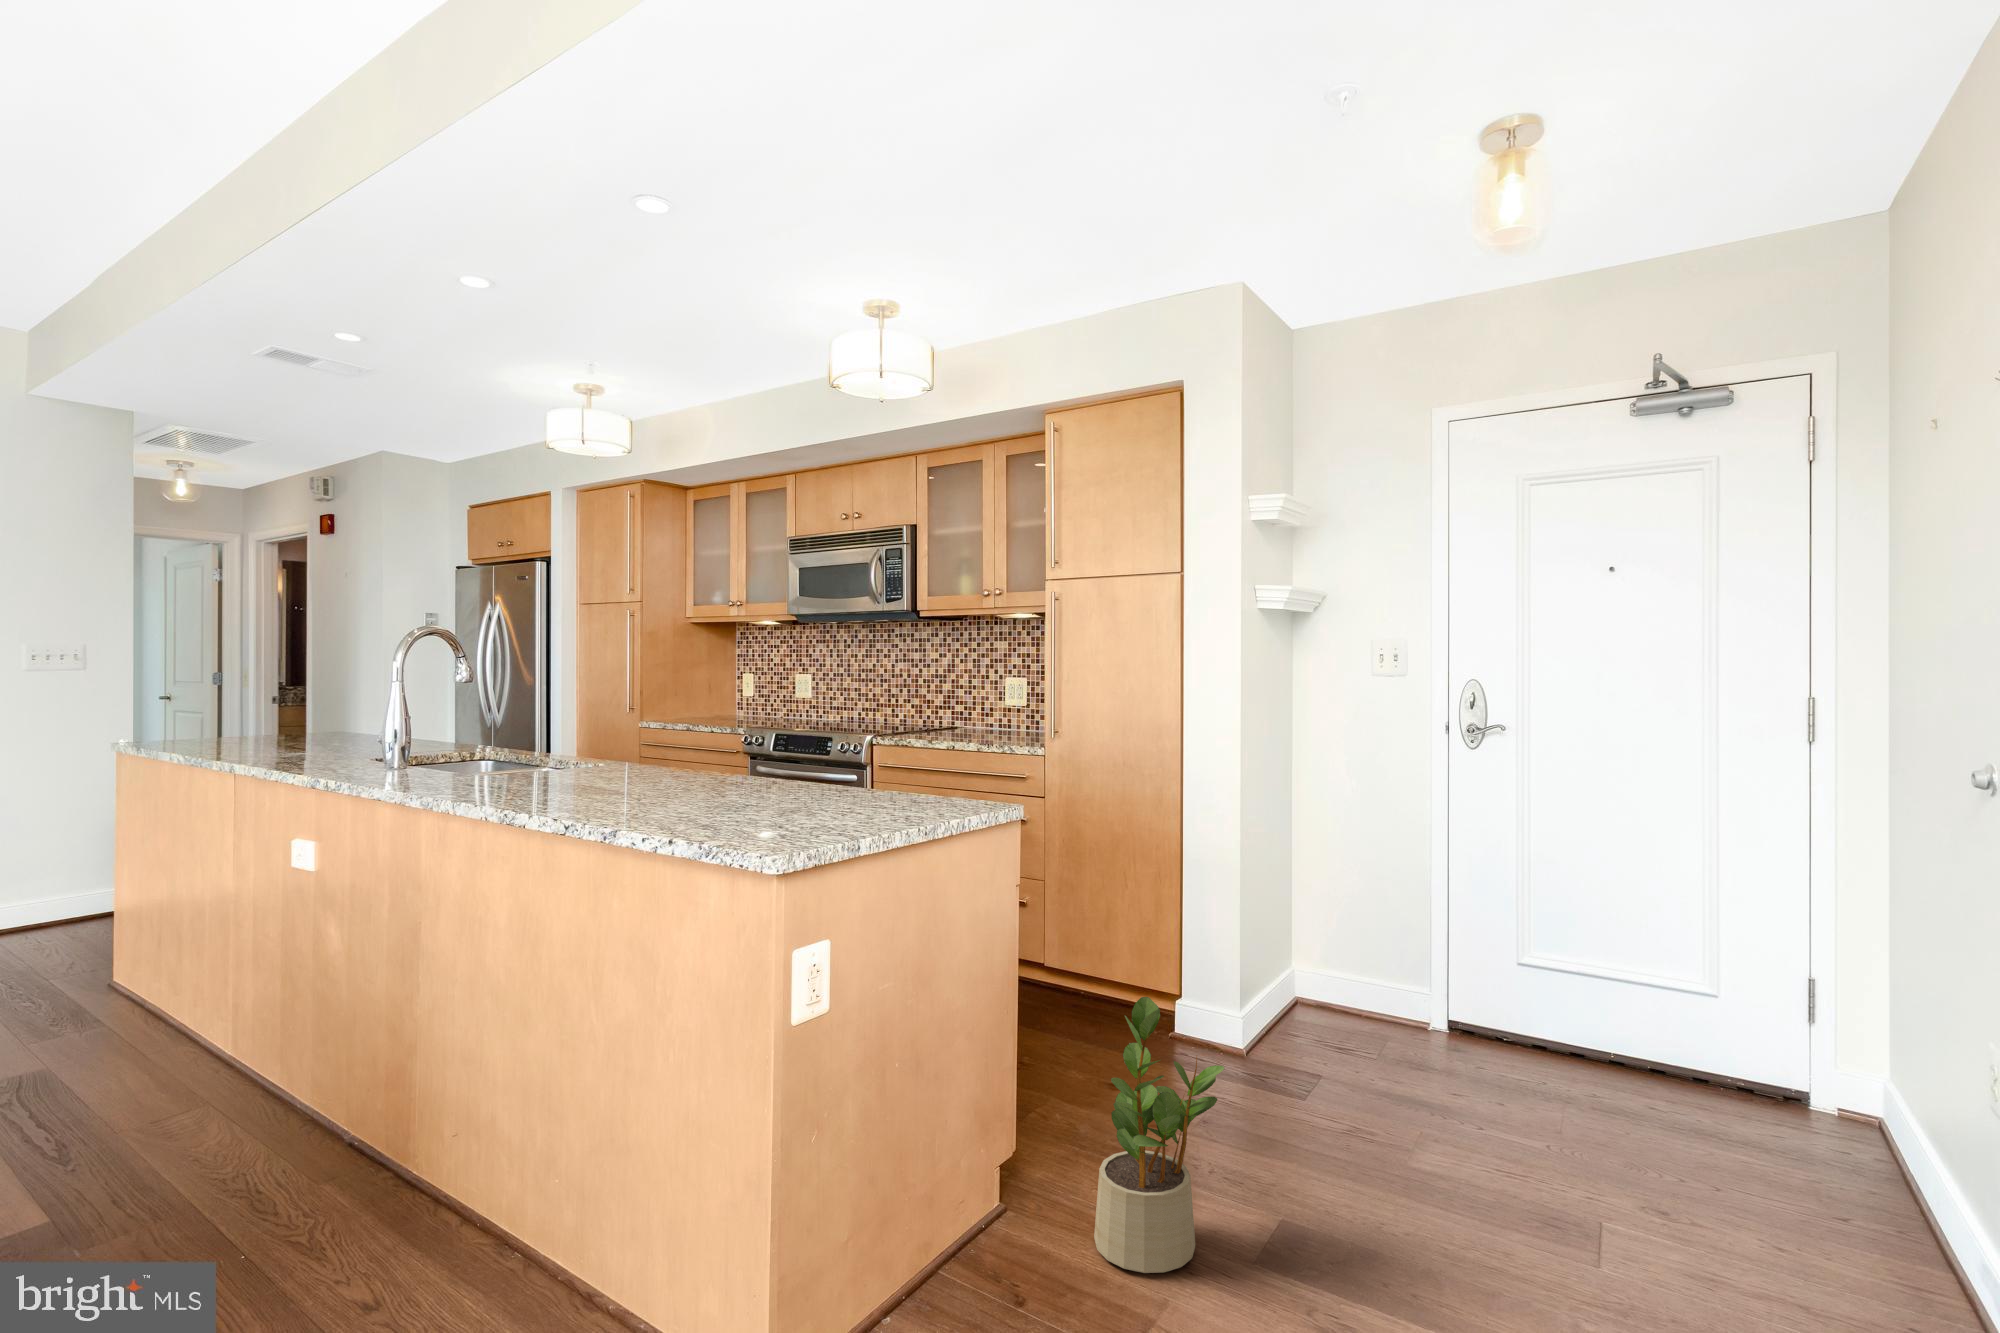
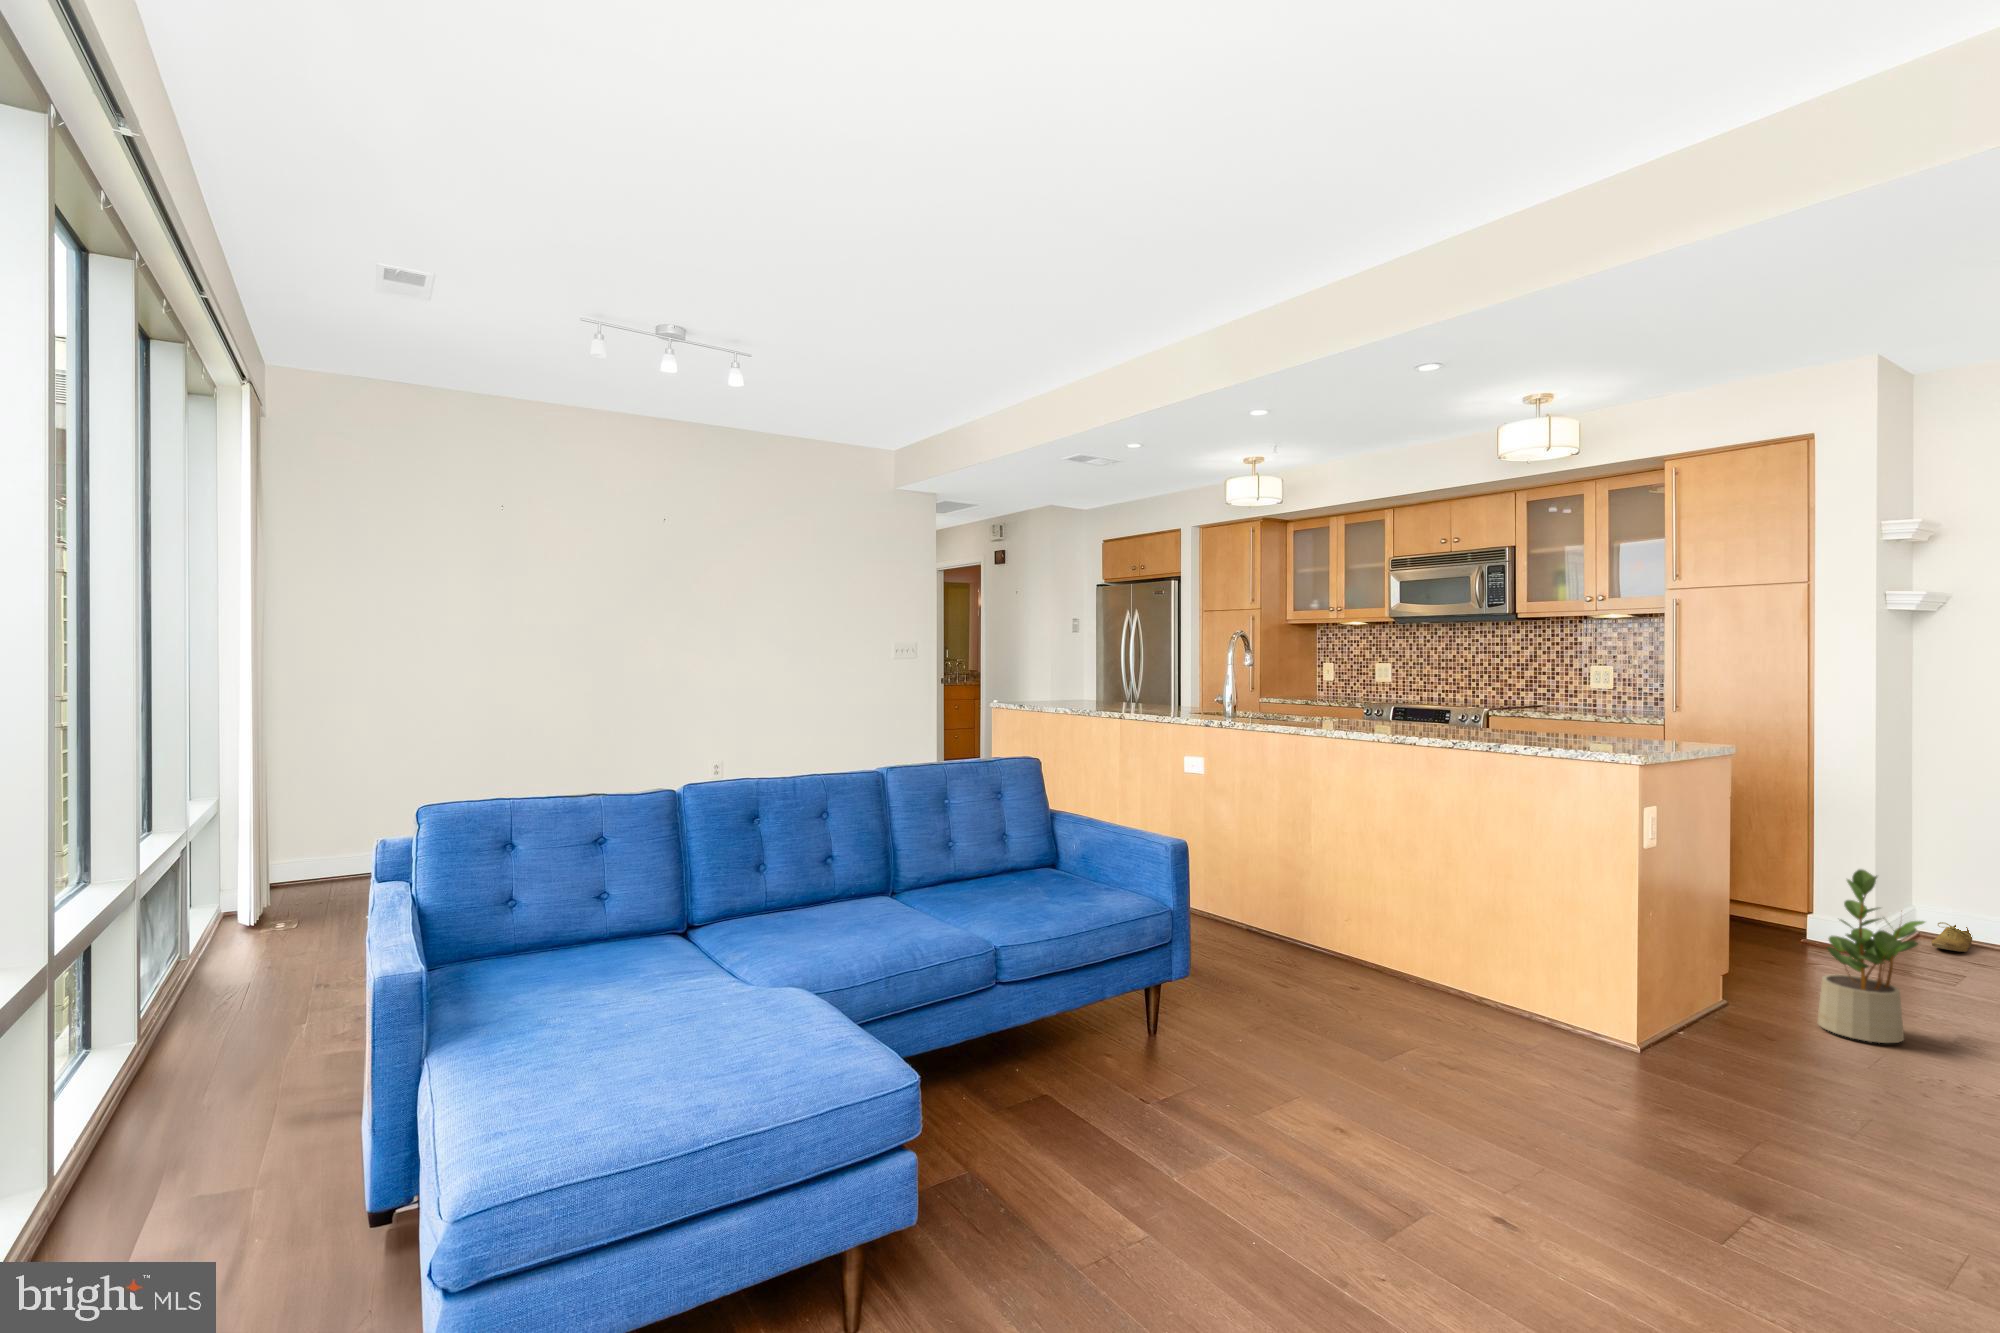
shoe: none [1305,990,1349,1031] -> present [1931,922,1972,952]

